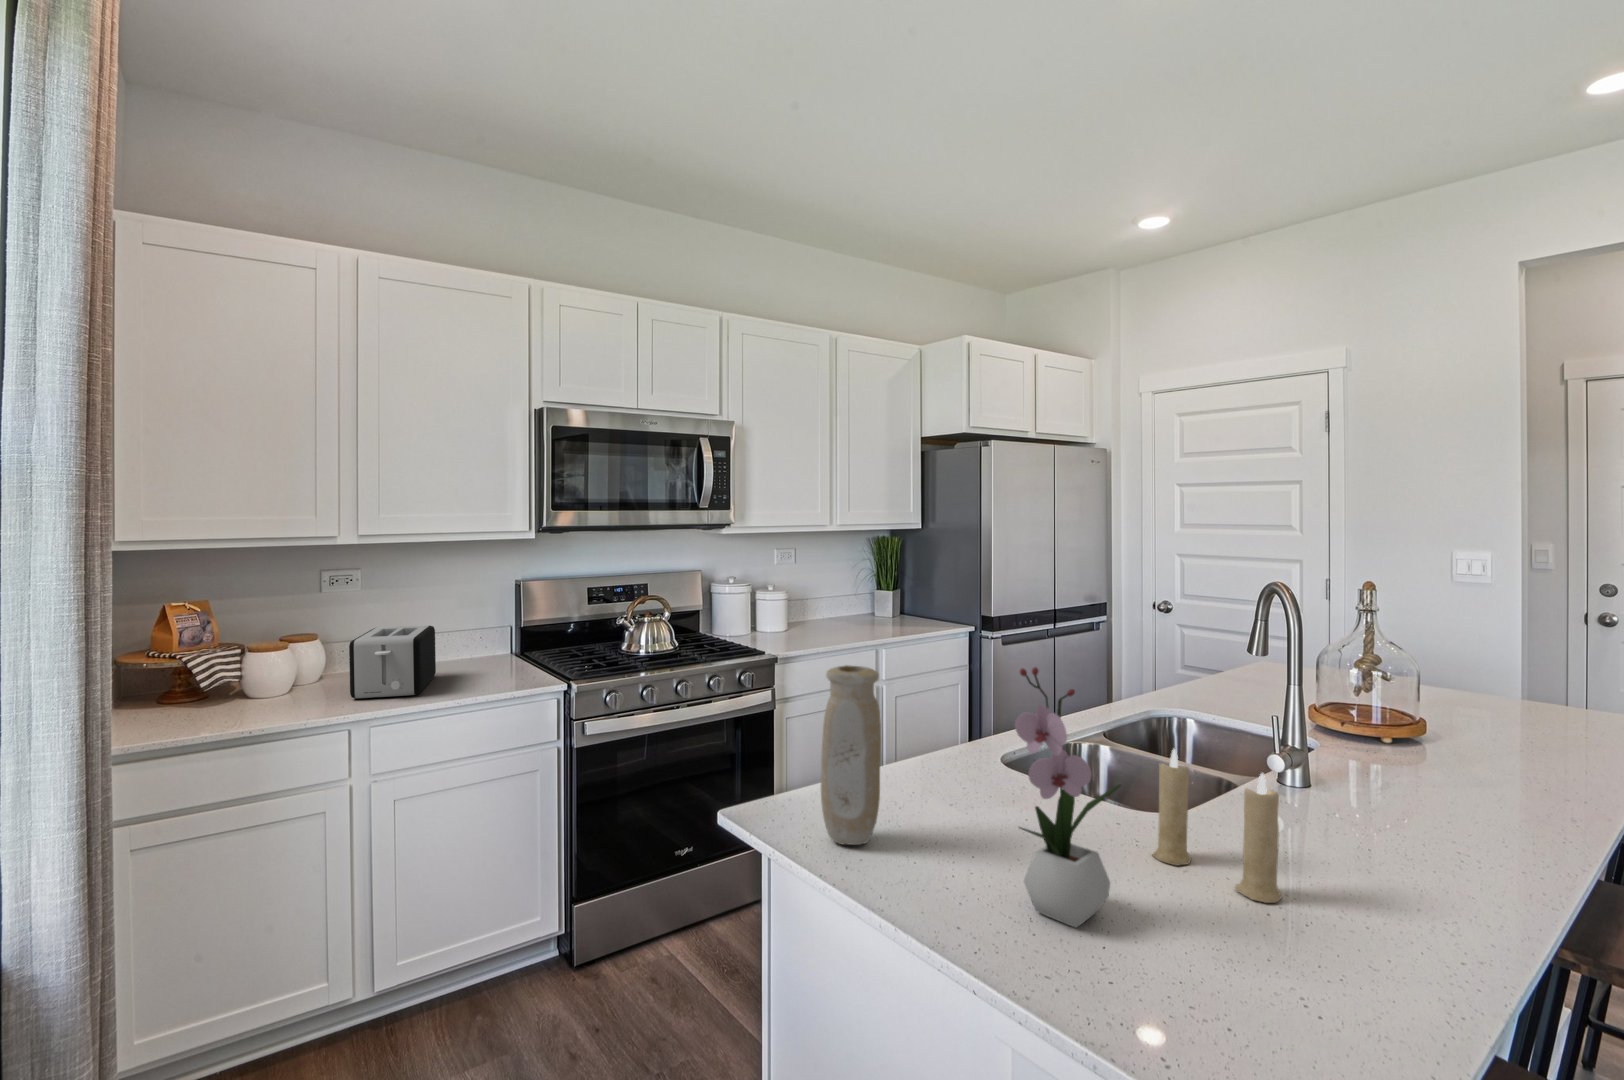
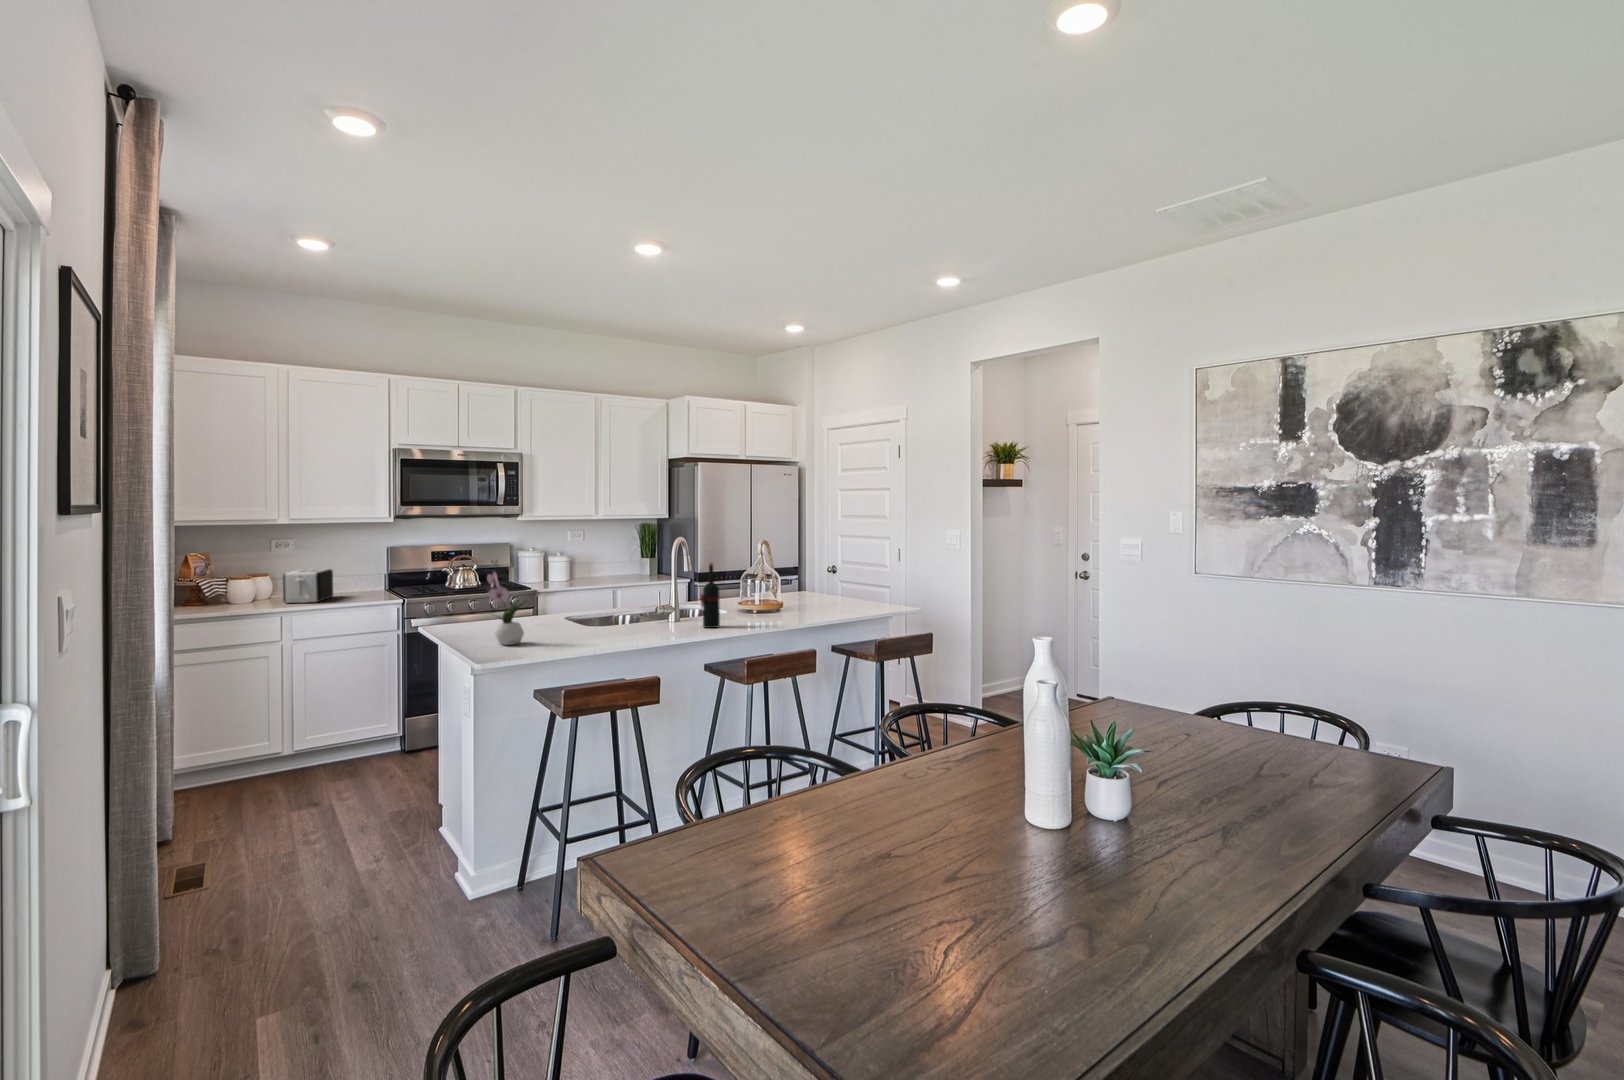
wine bottle: none [1370,644,1422,804] -> present [700,563,720,628]
vase: present [821,665,881,845] -> none [451,567,476,635]
candle: present [1152,749,1282,903] -> none [570,594,593,642]

